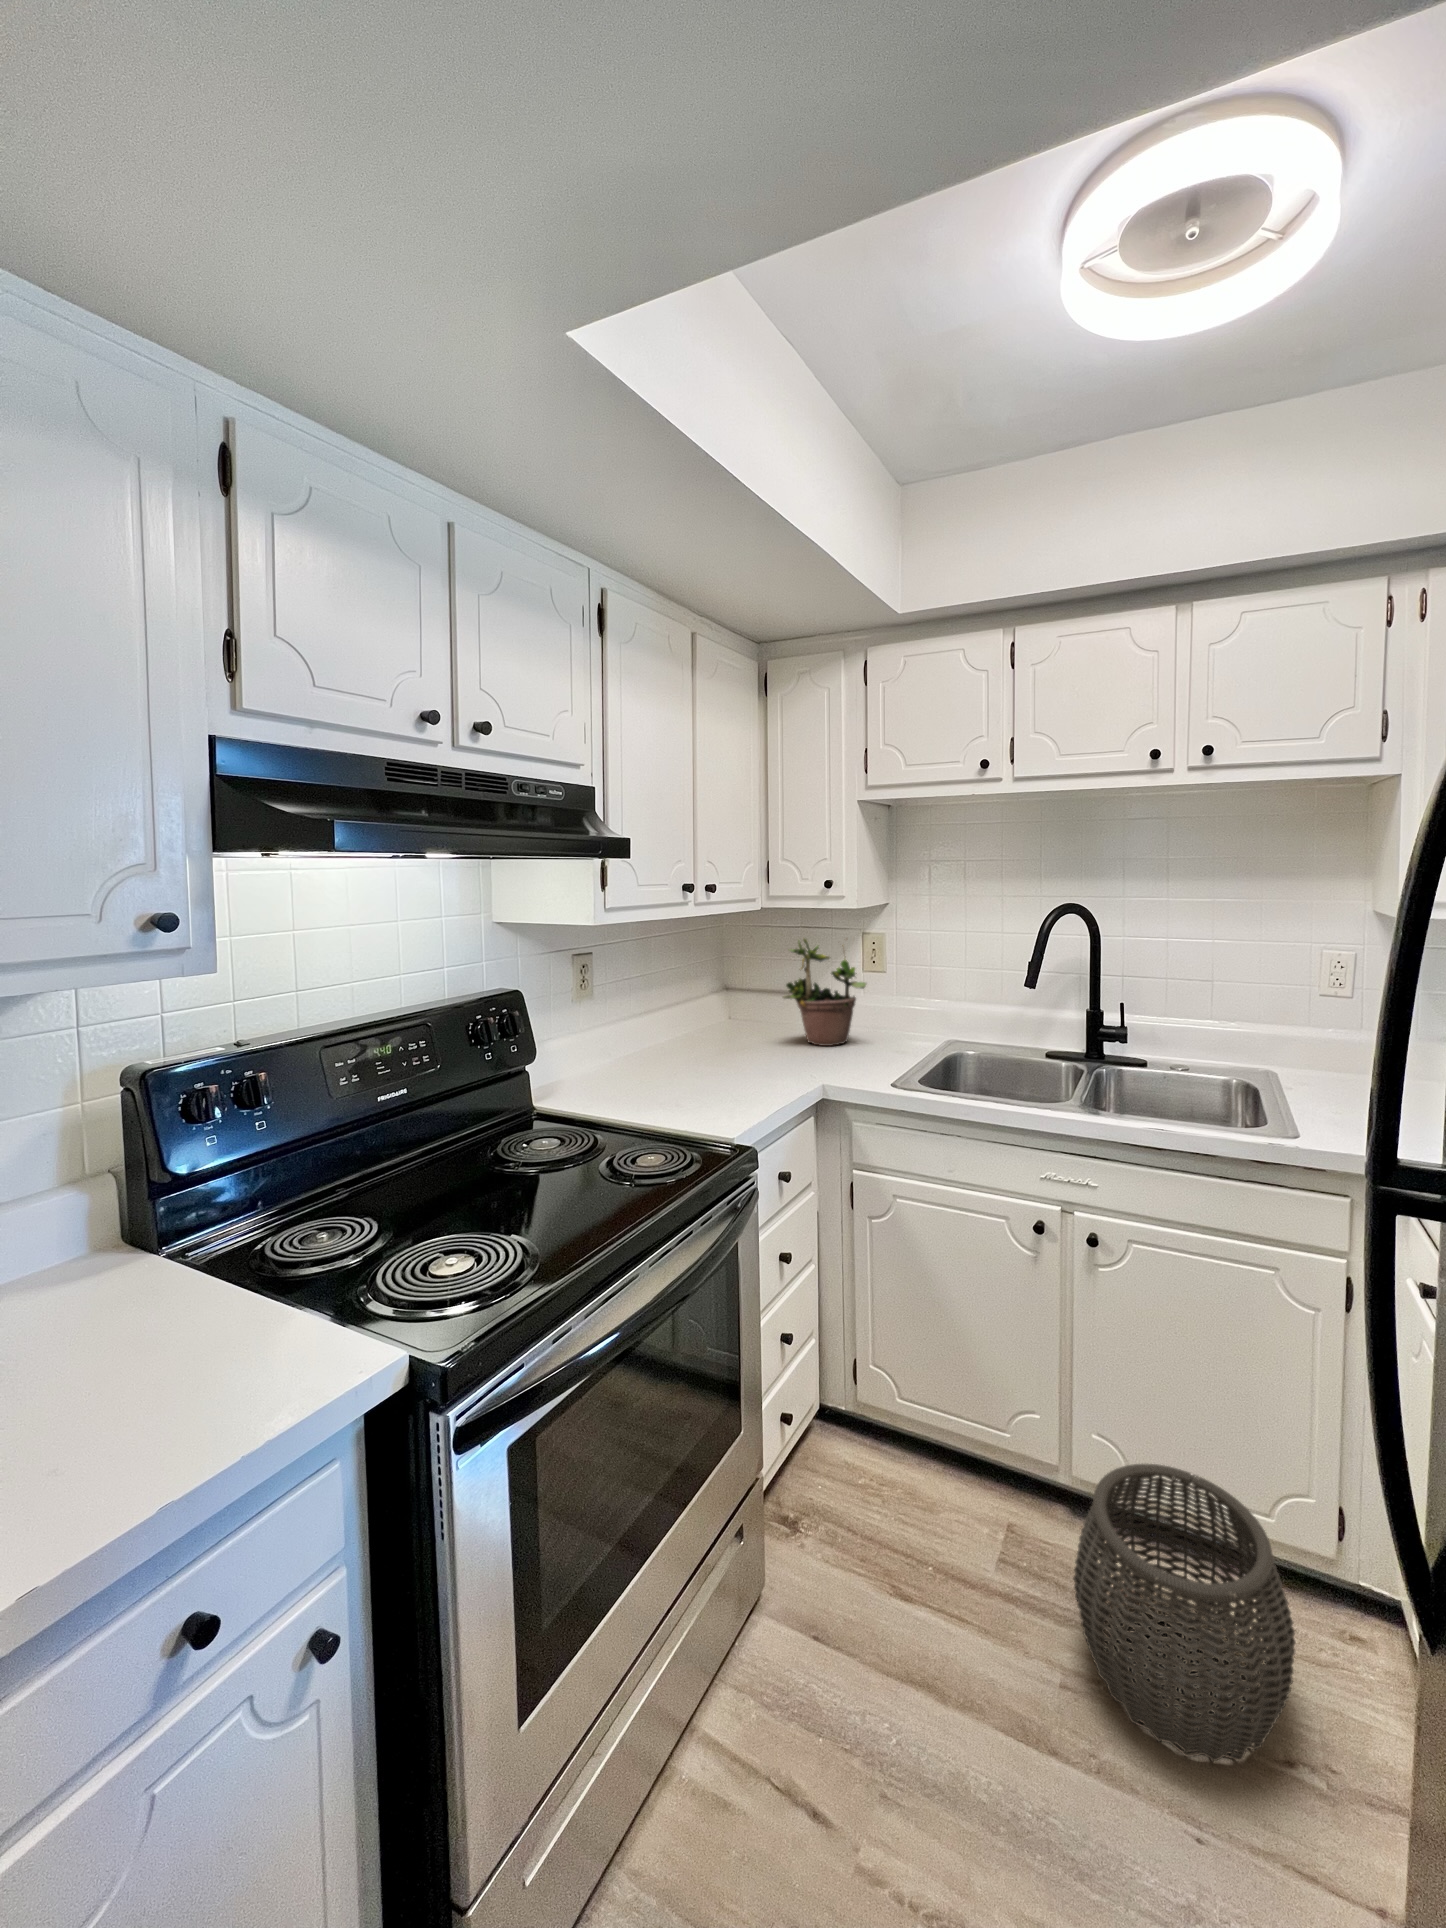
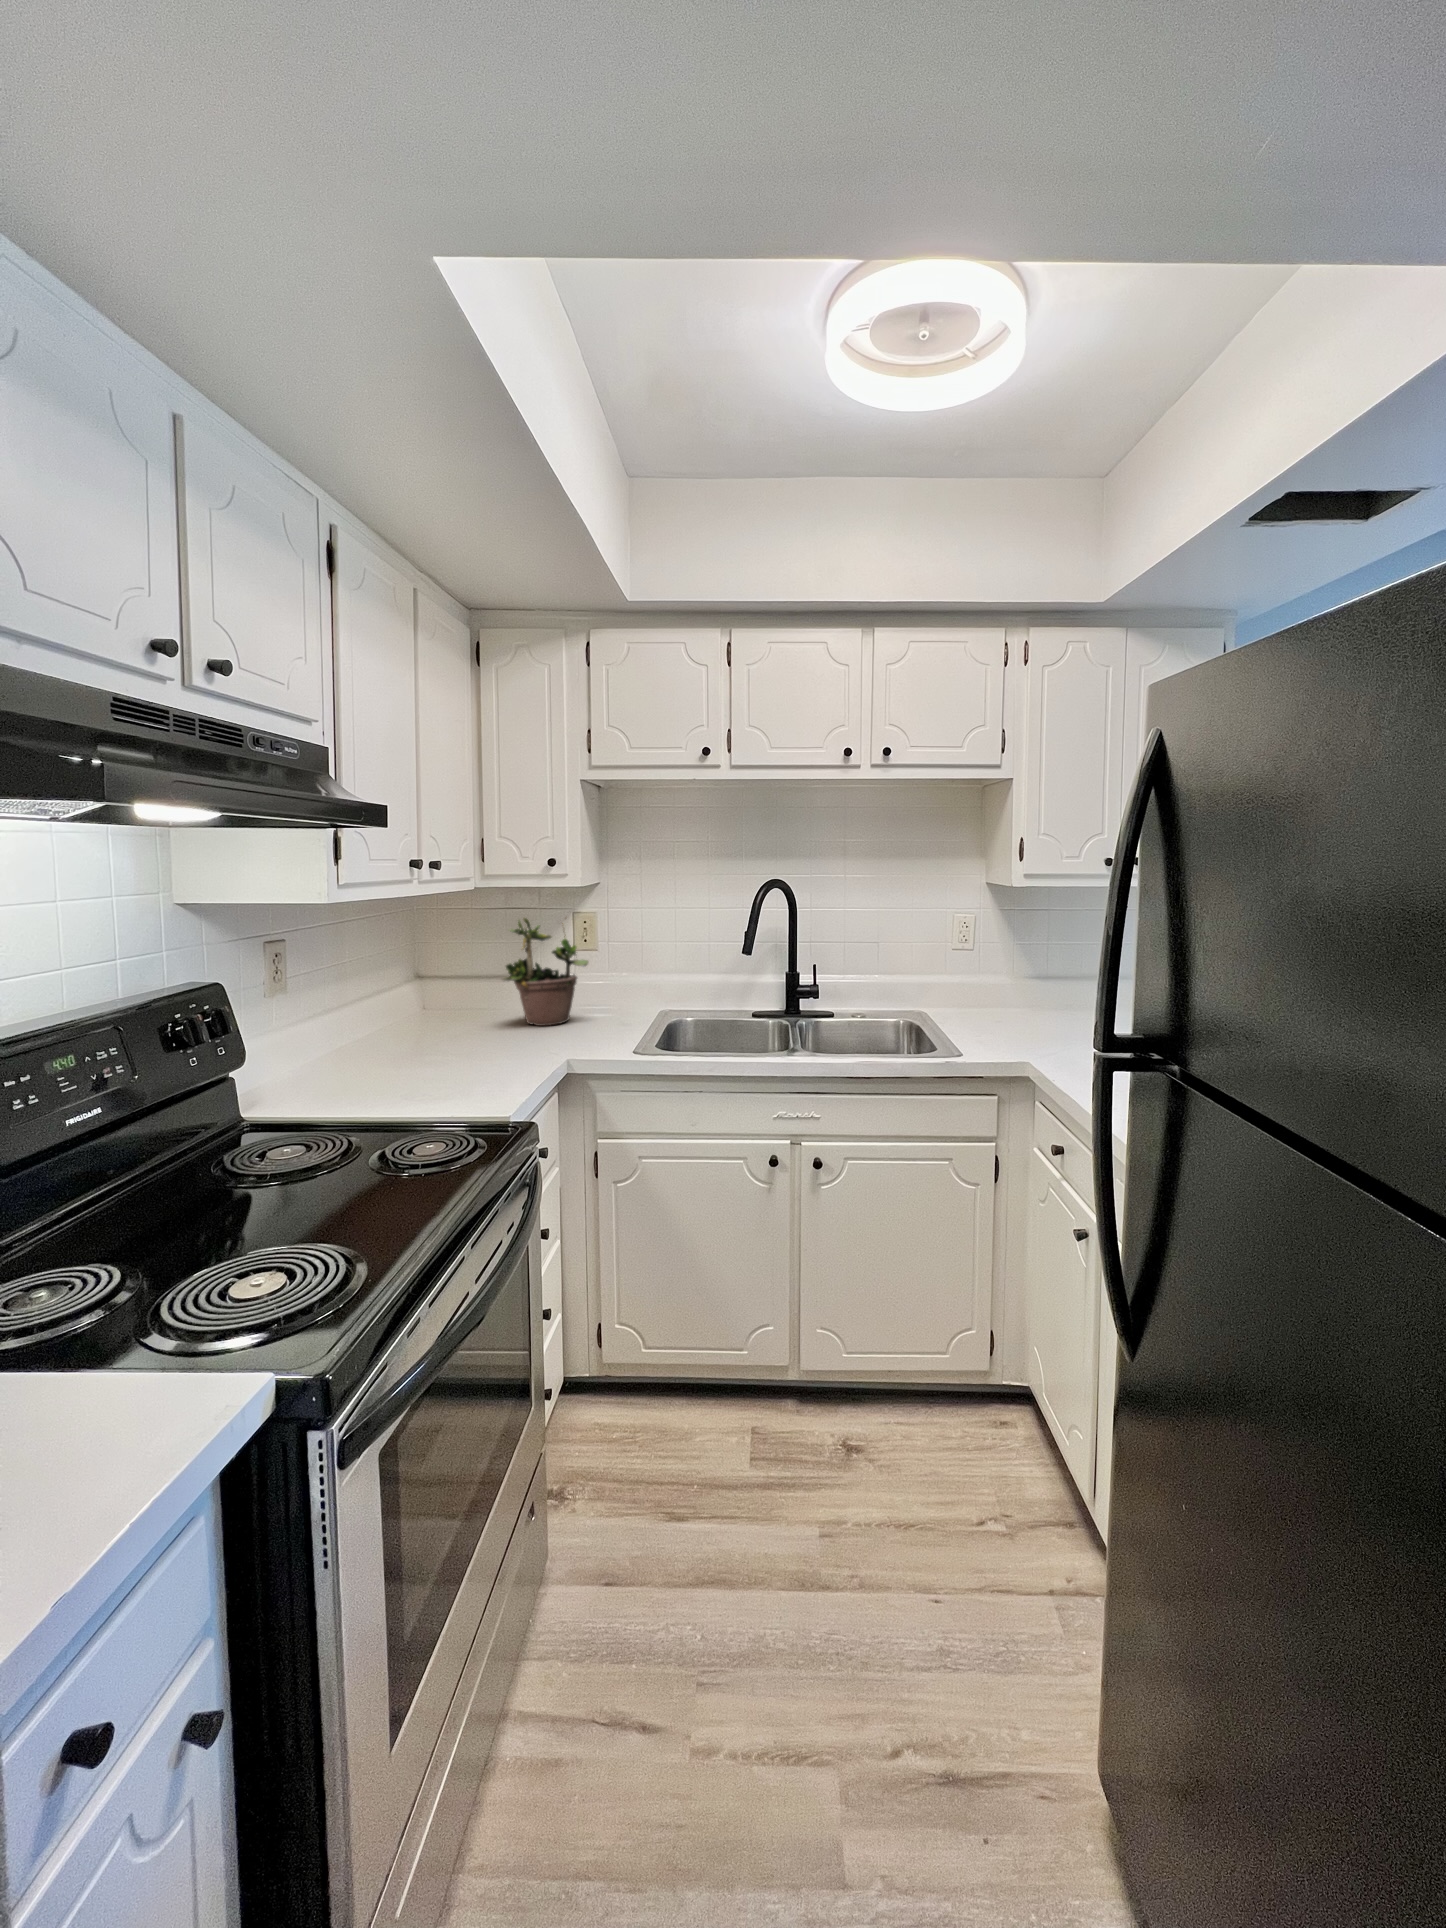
woven basket: present [1073,1464,1296,1761] -> none [822,1333,981,1548]

